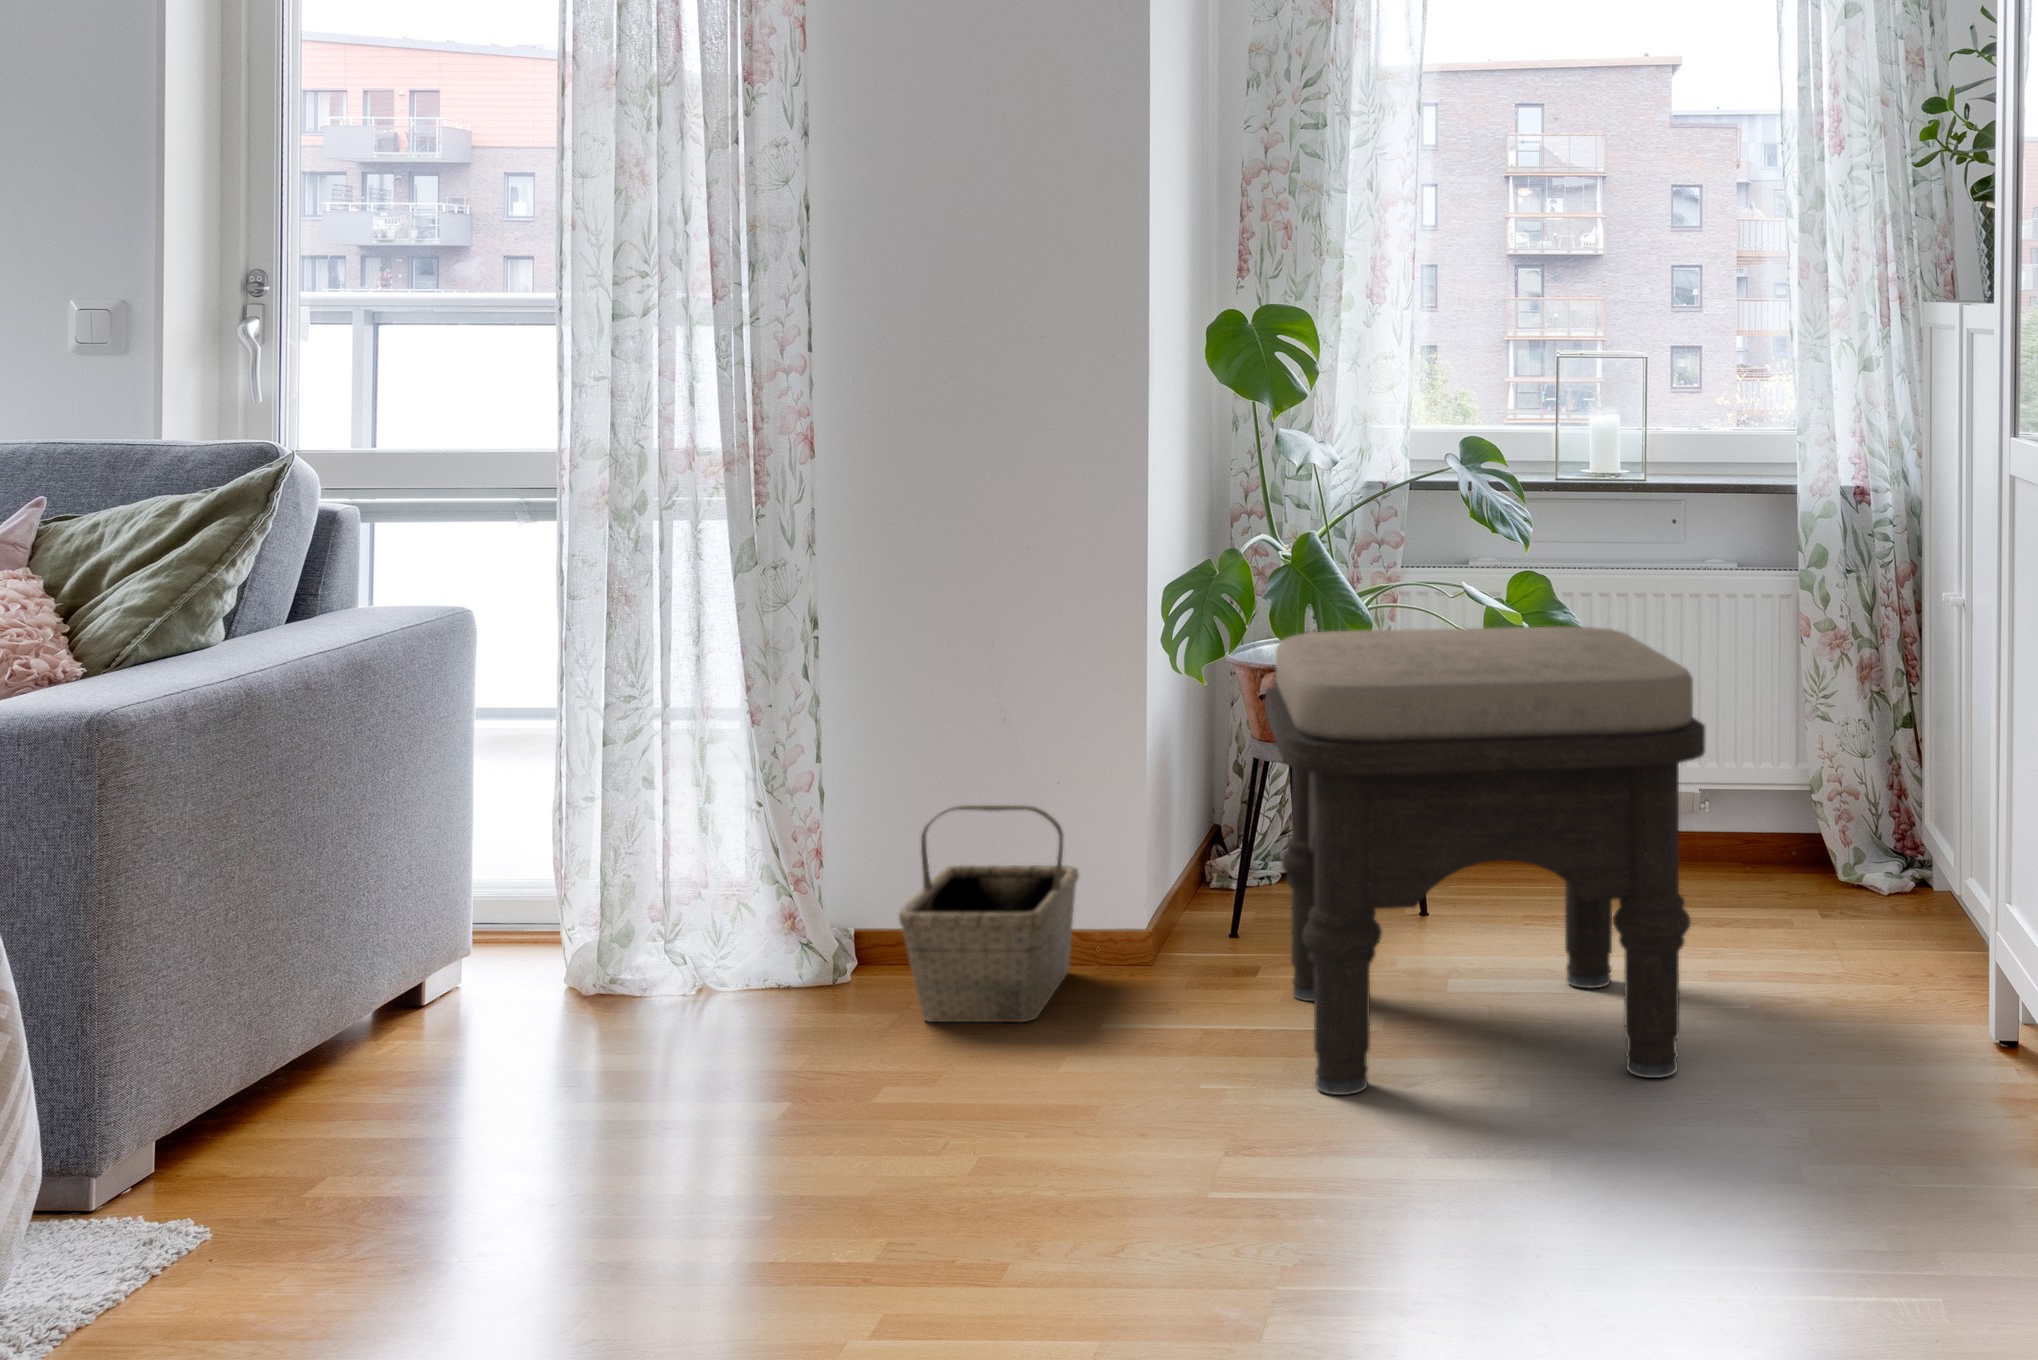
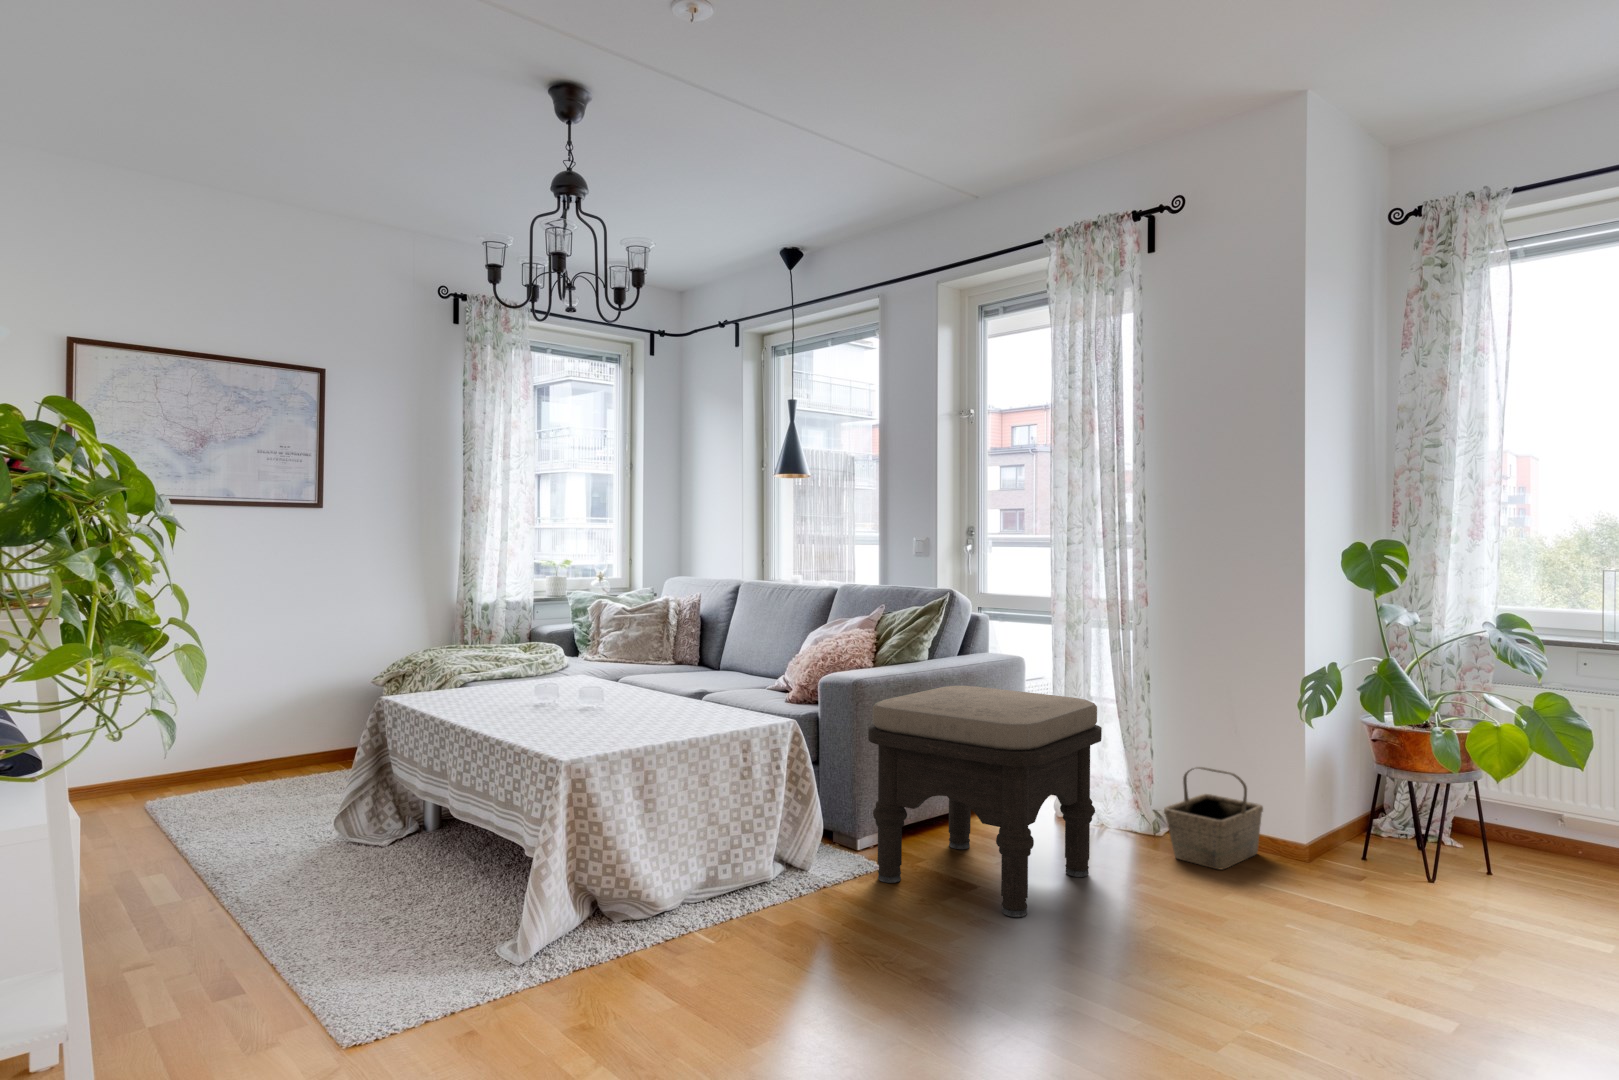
ottoman: present [1265,627,1705,1095] -> present [868,686,1102,917]

